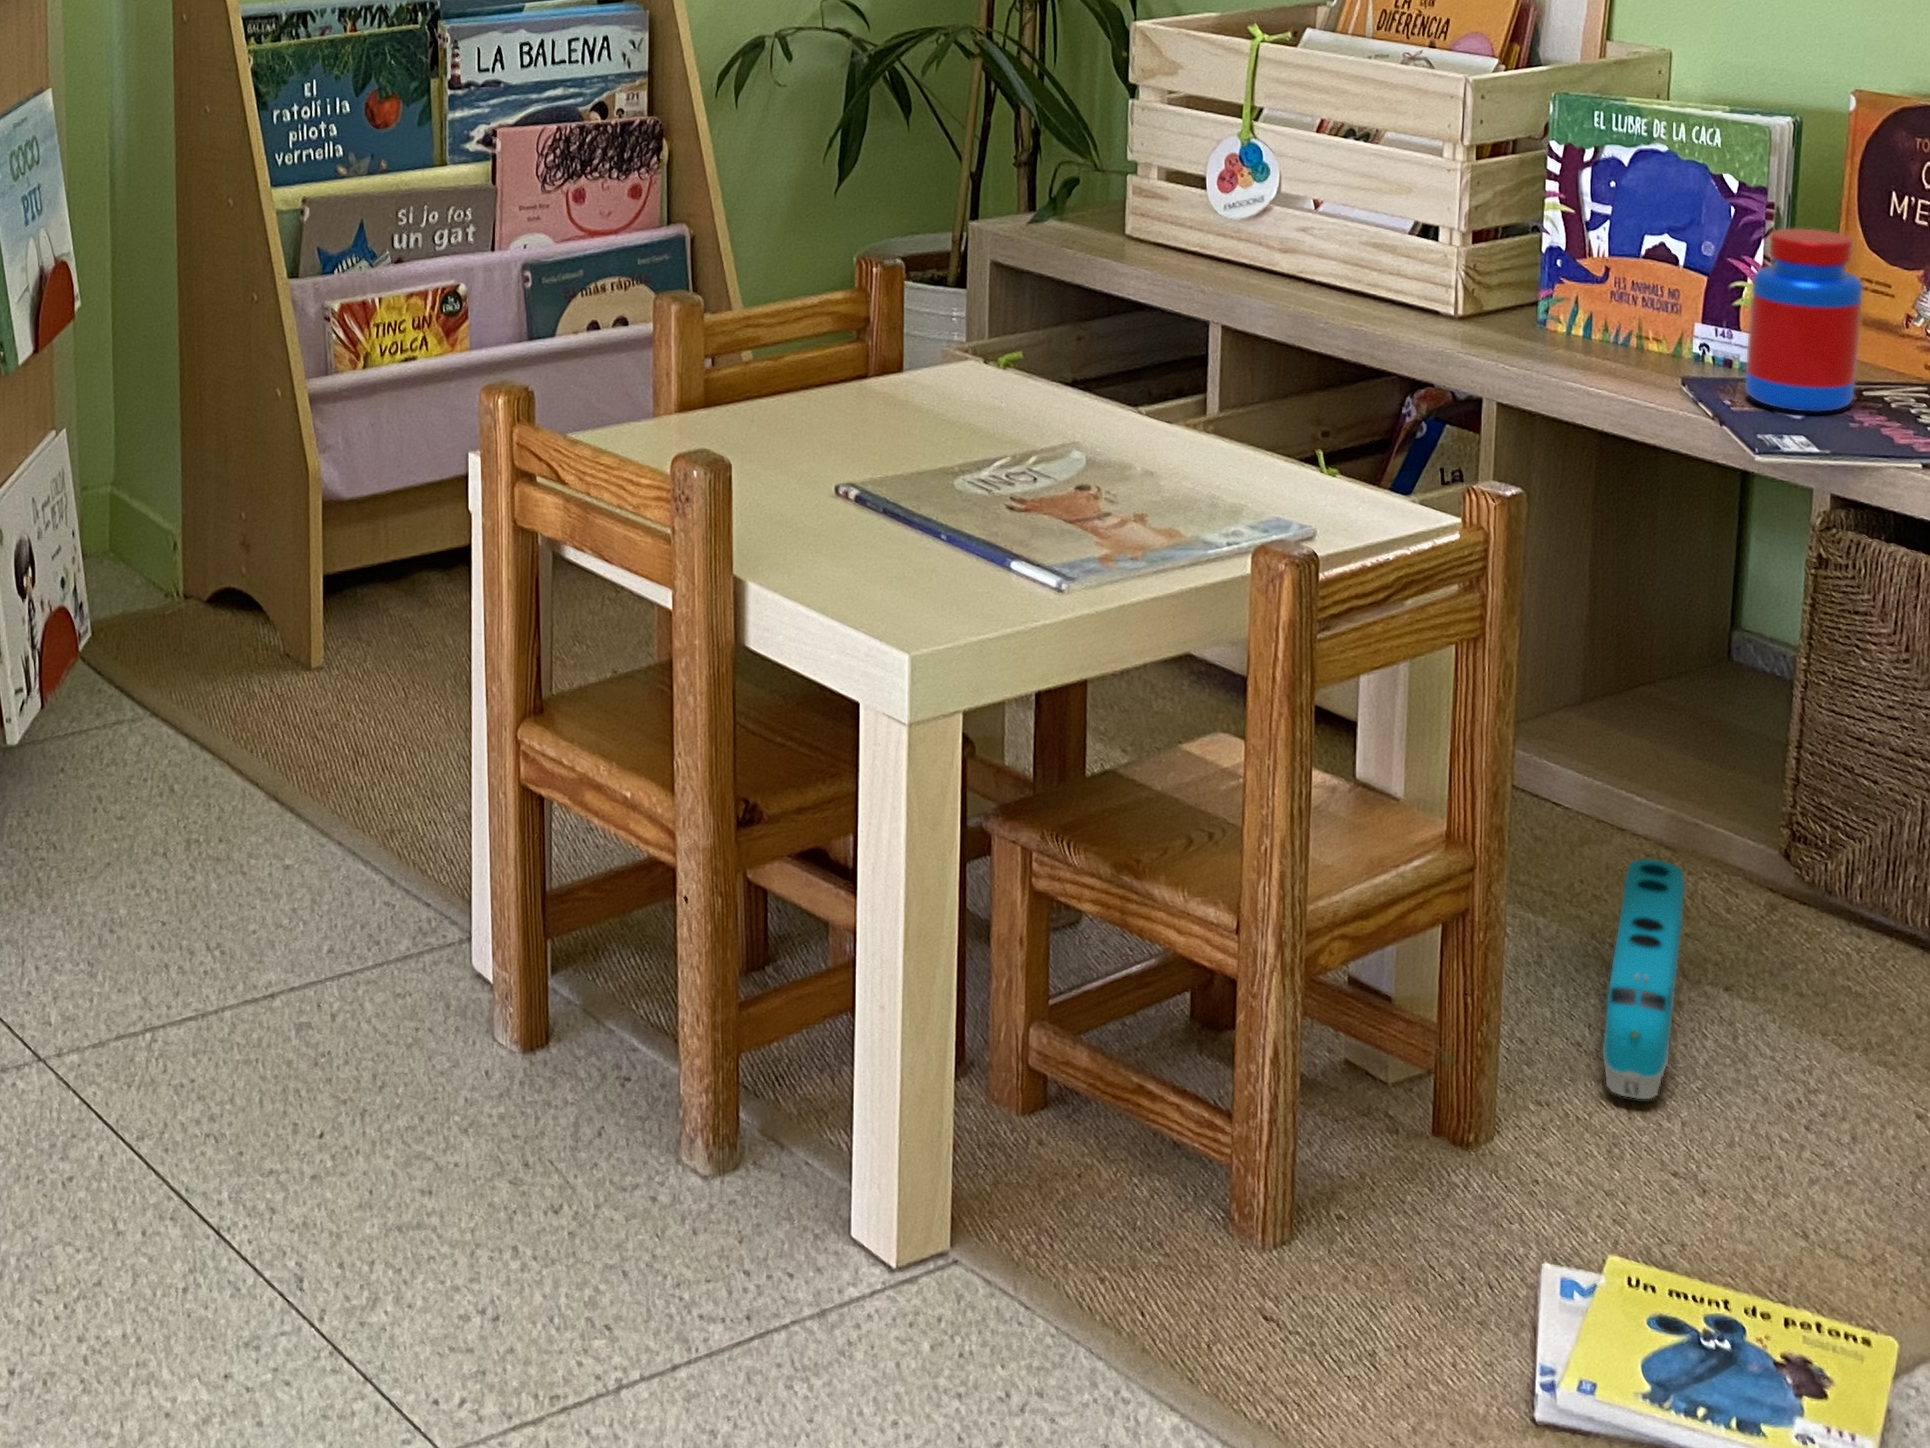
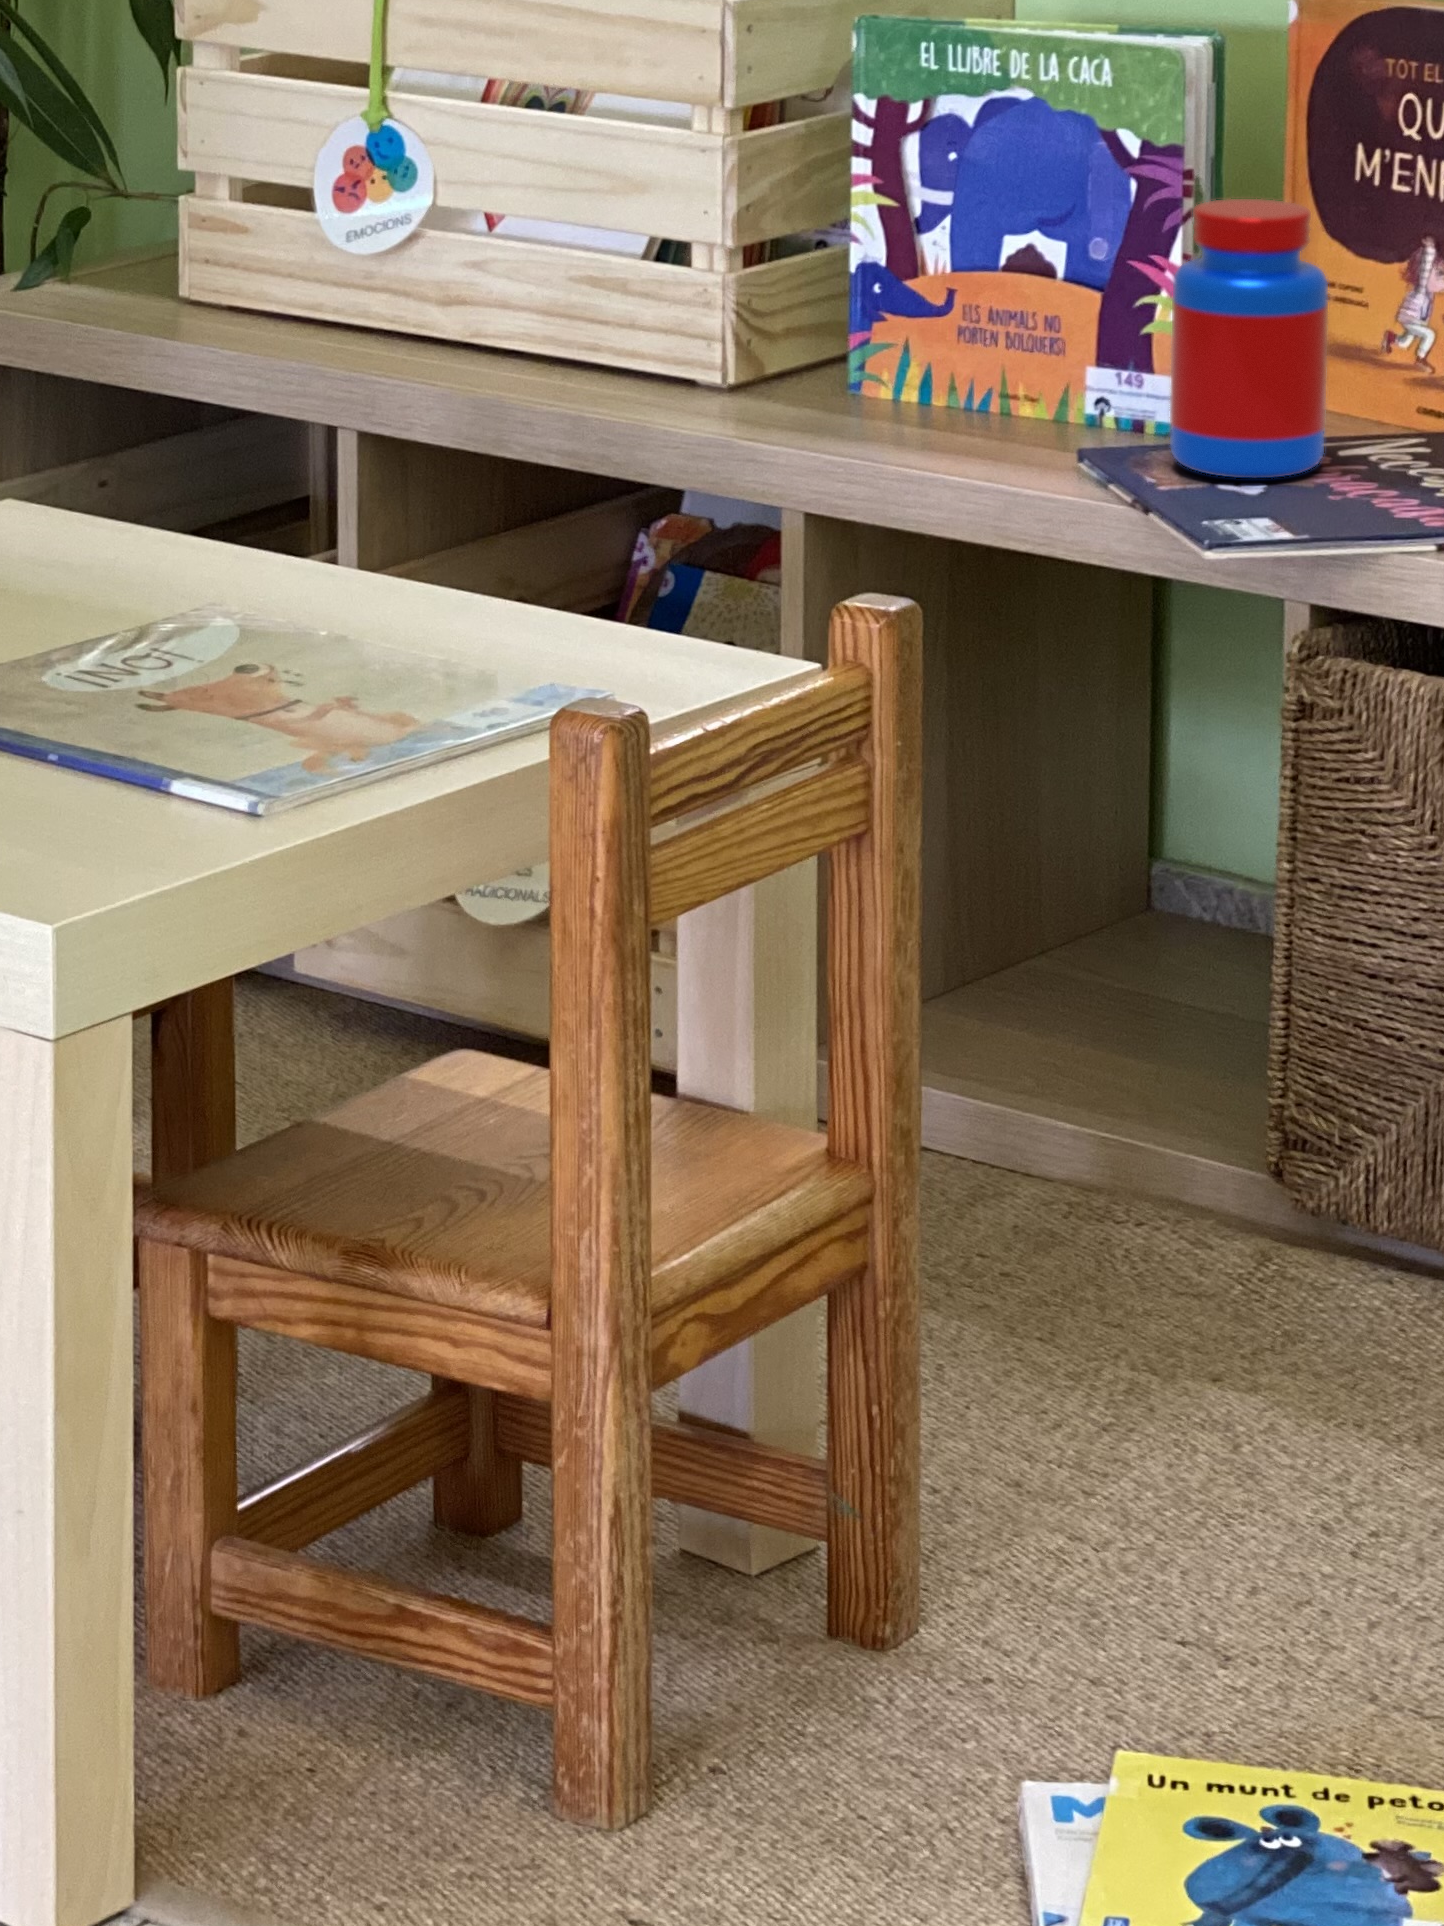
toy train: present [1603,859,1685,1099] -> none [1054,1189,1151,1542]

